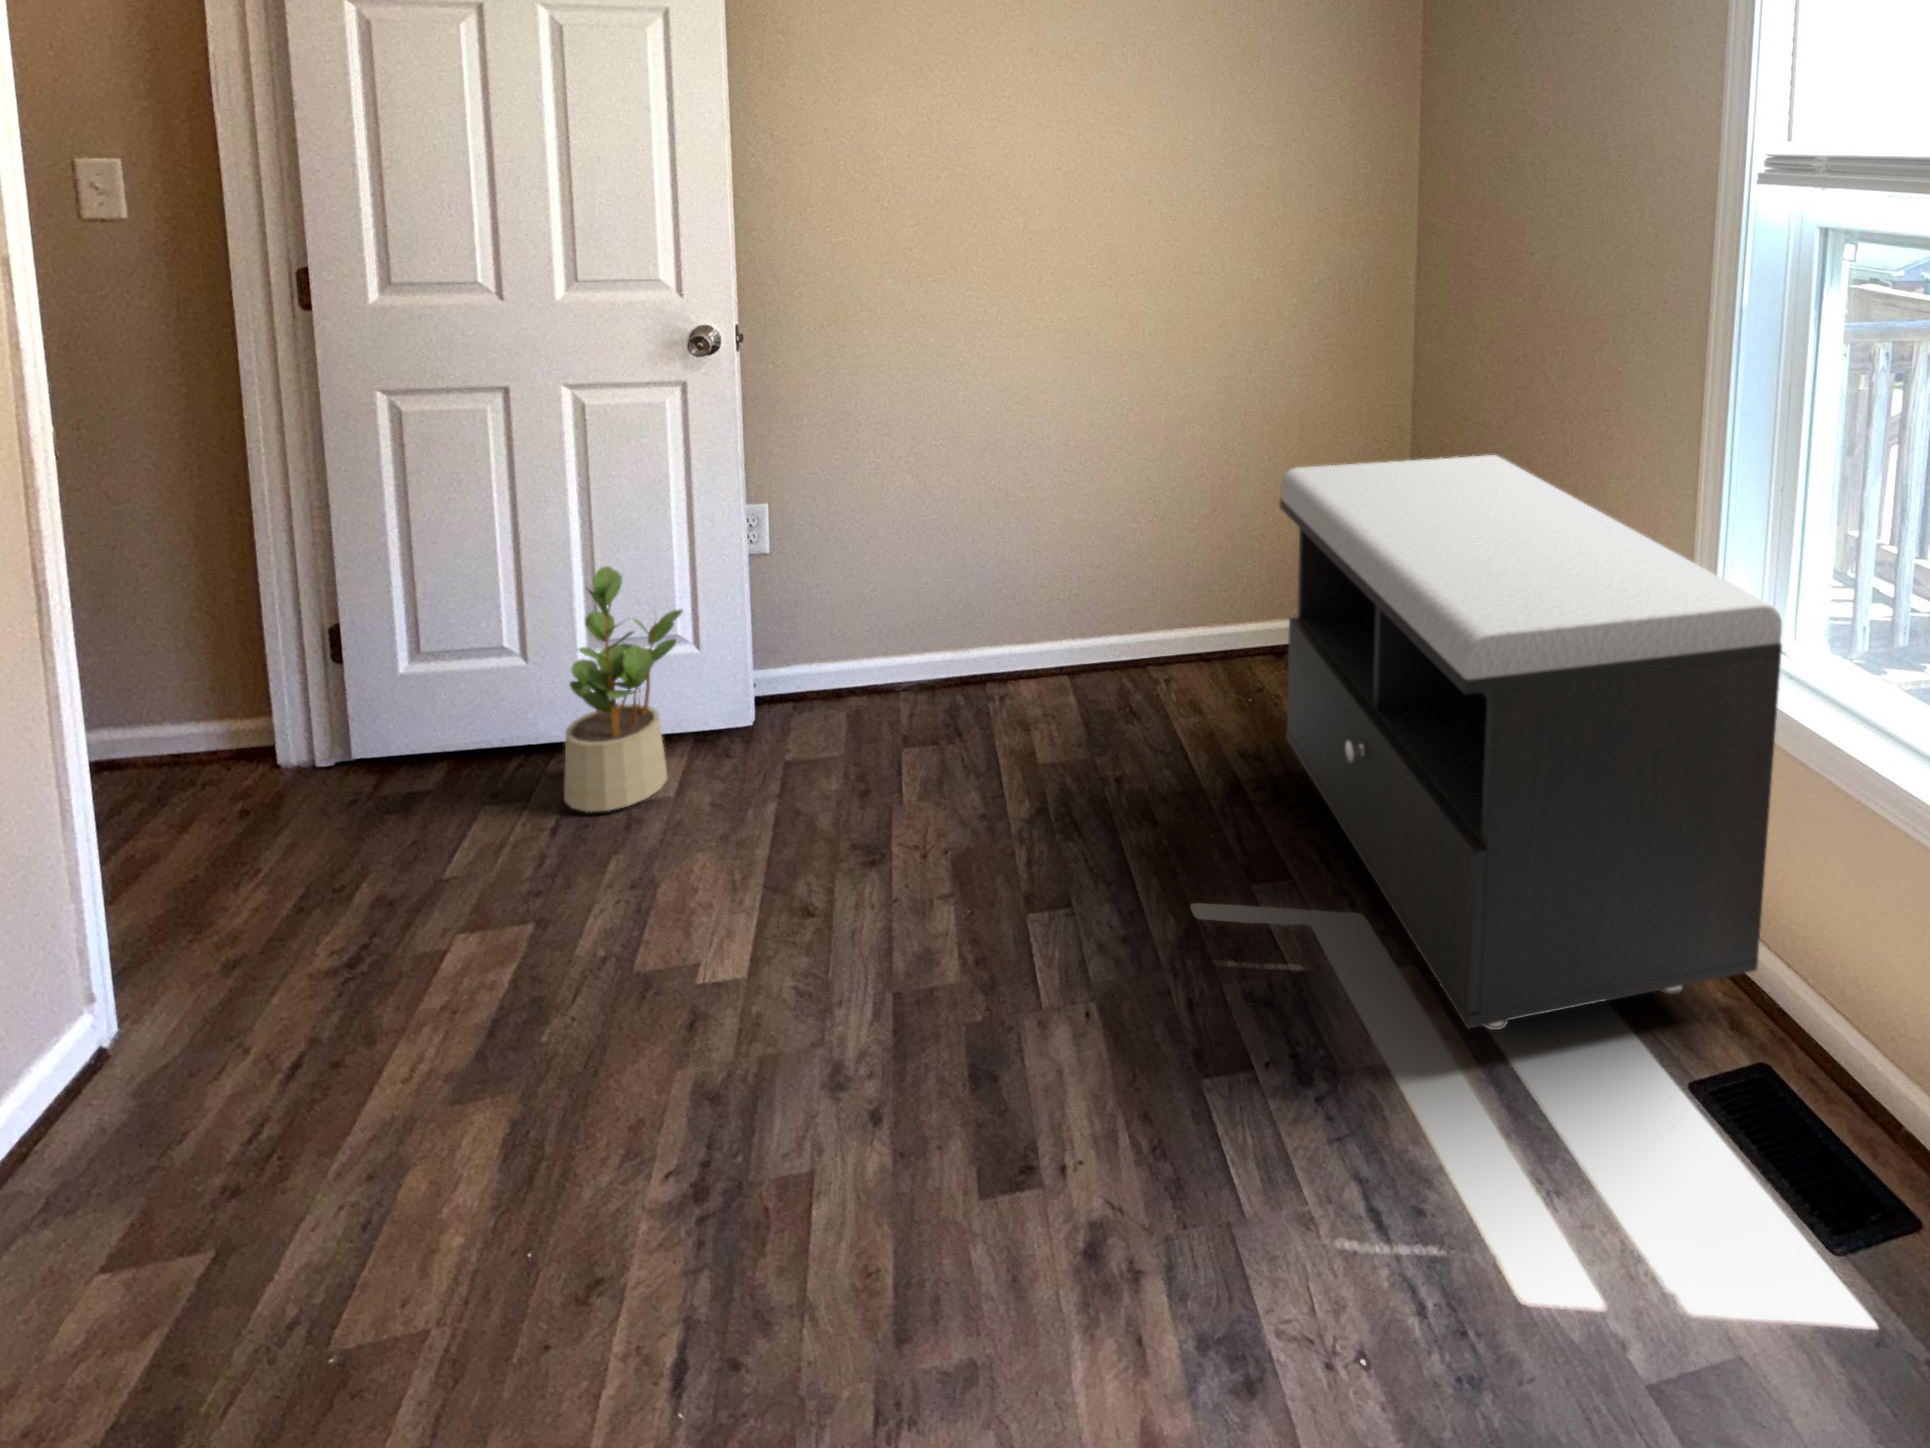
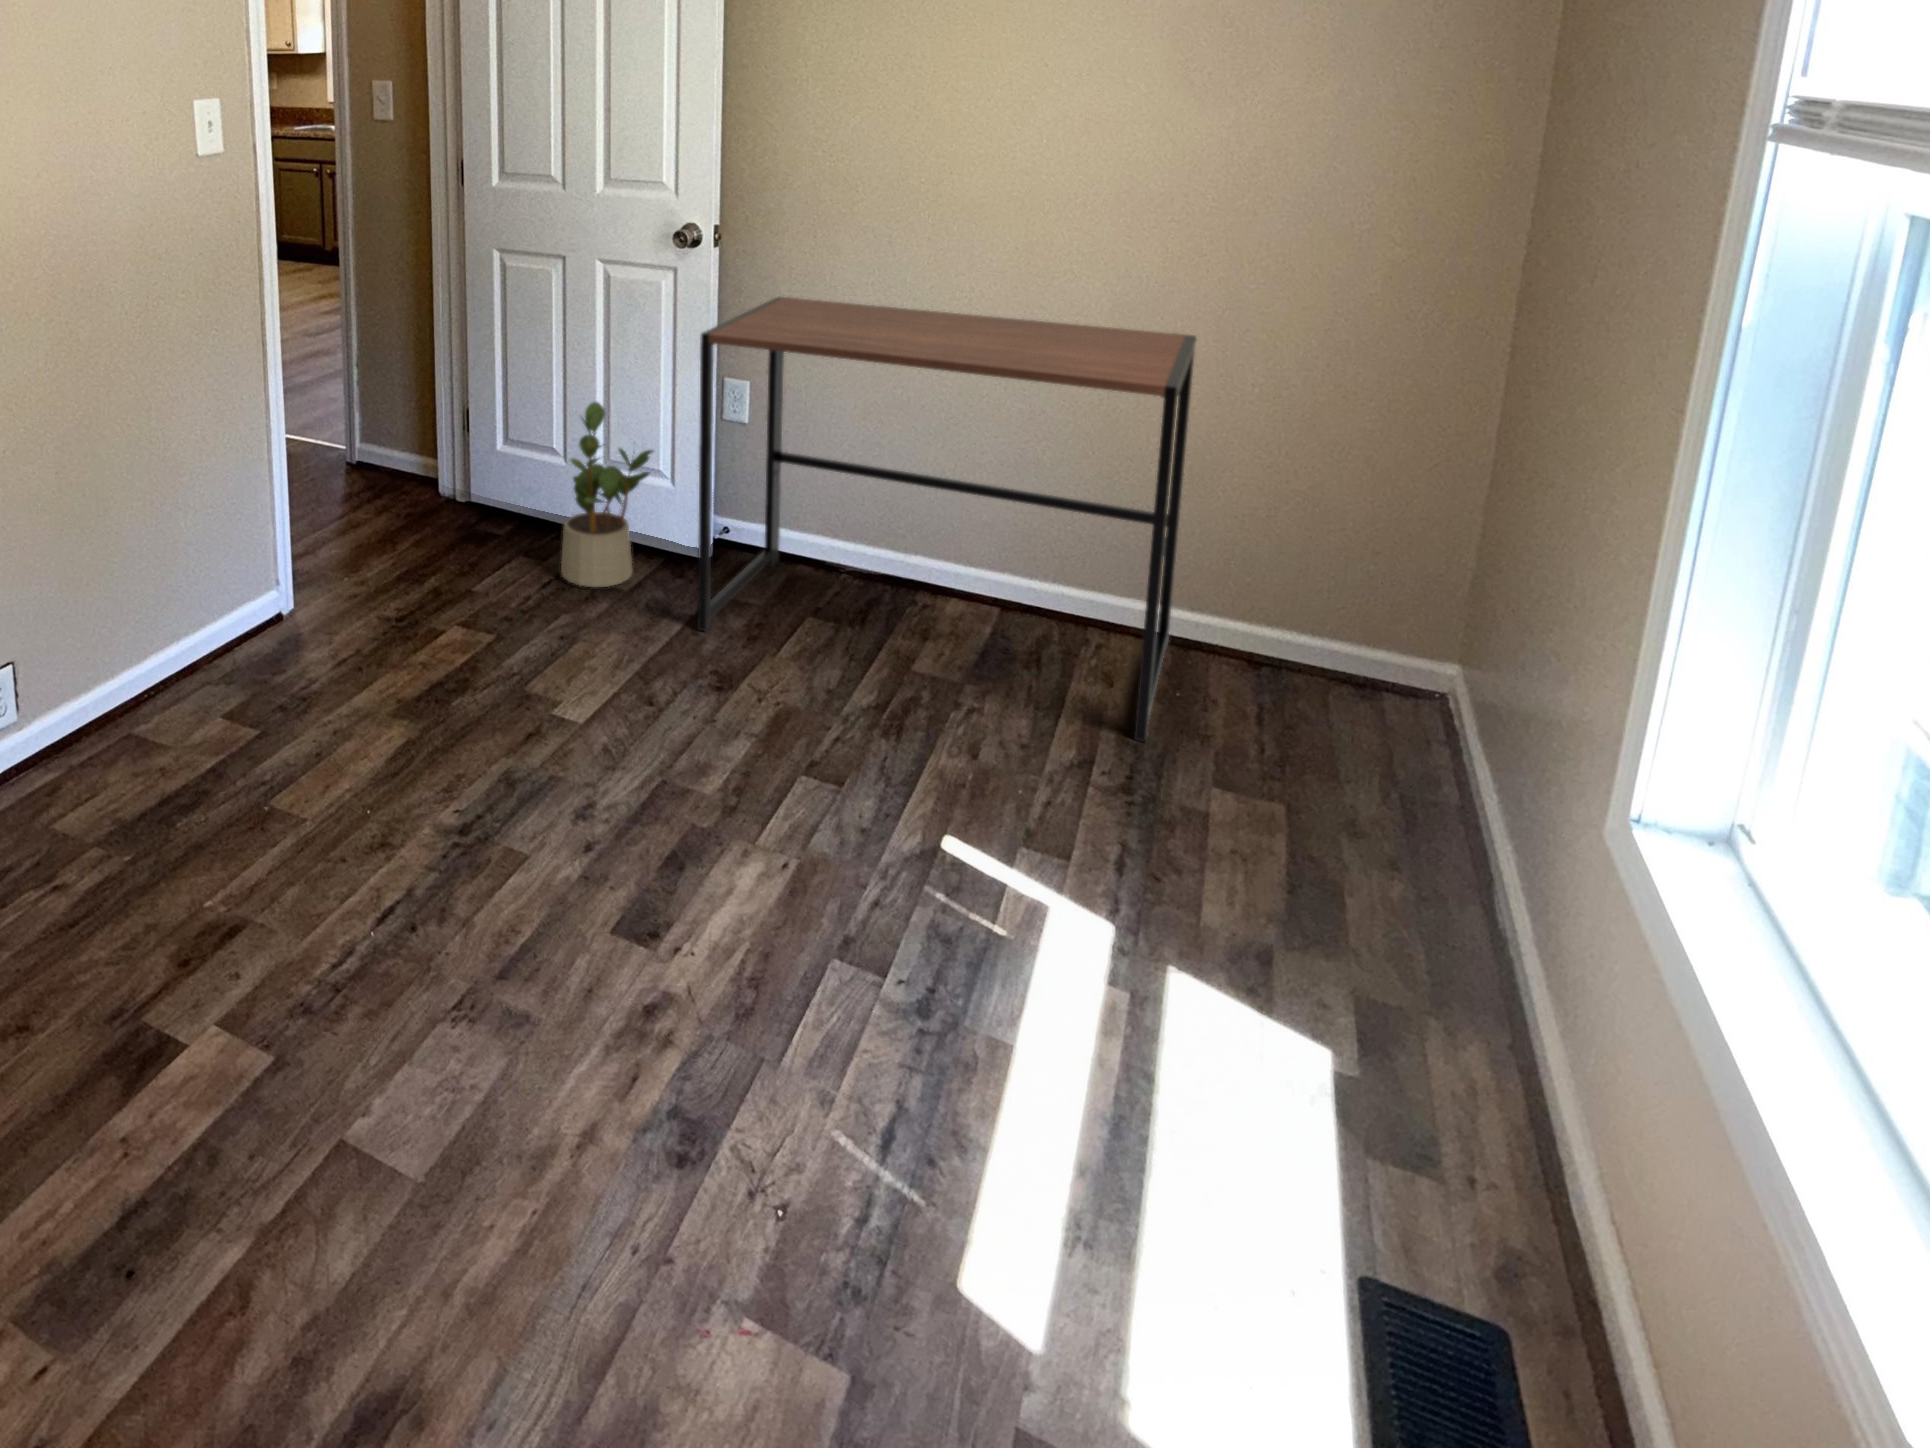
desk: none [784,384,1265,807] -> present [698,297,1197,743]
storage bench: present [1279,455,1782,1030] -> none [1094,436,1672,1243]

